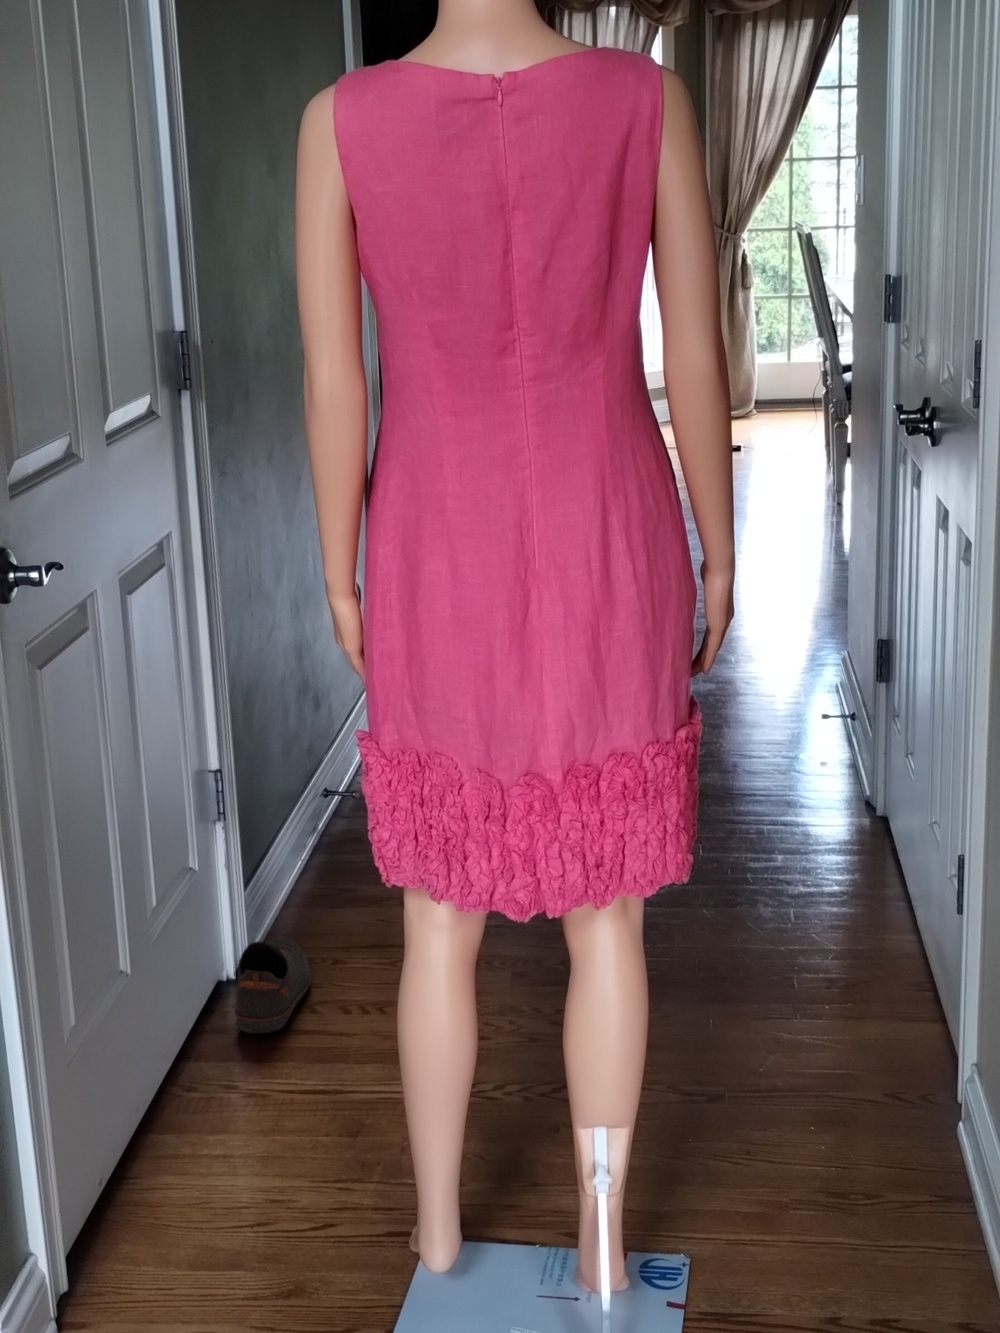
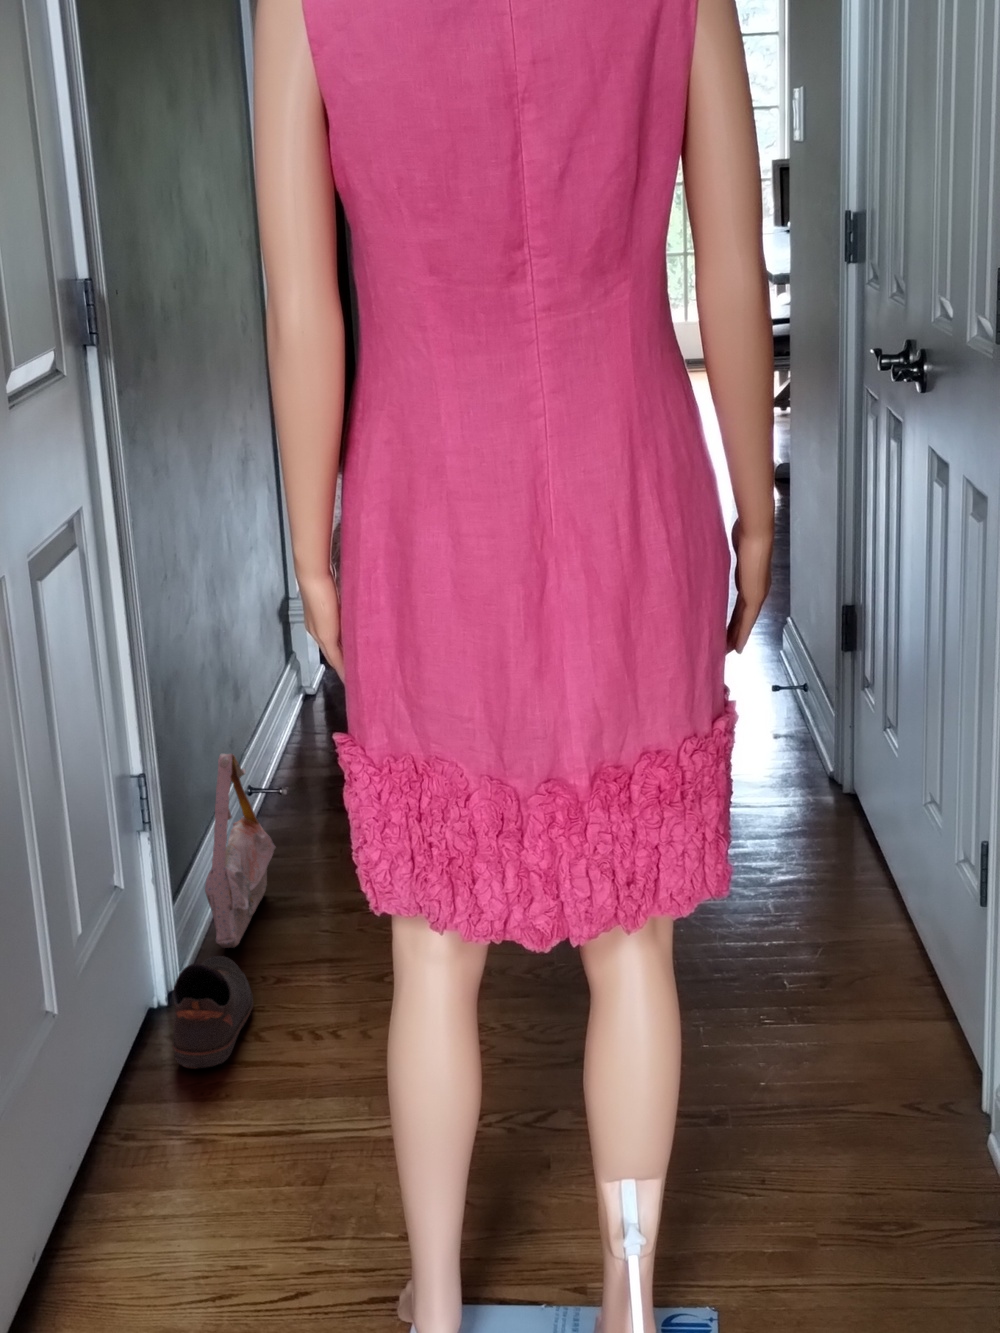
bag: none [275,757,344,932] -> present [205,754,276,948]

